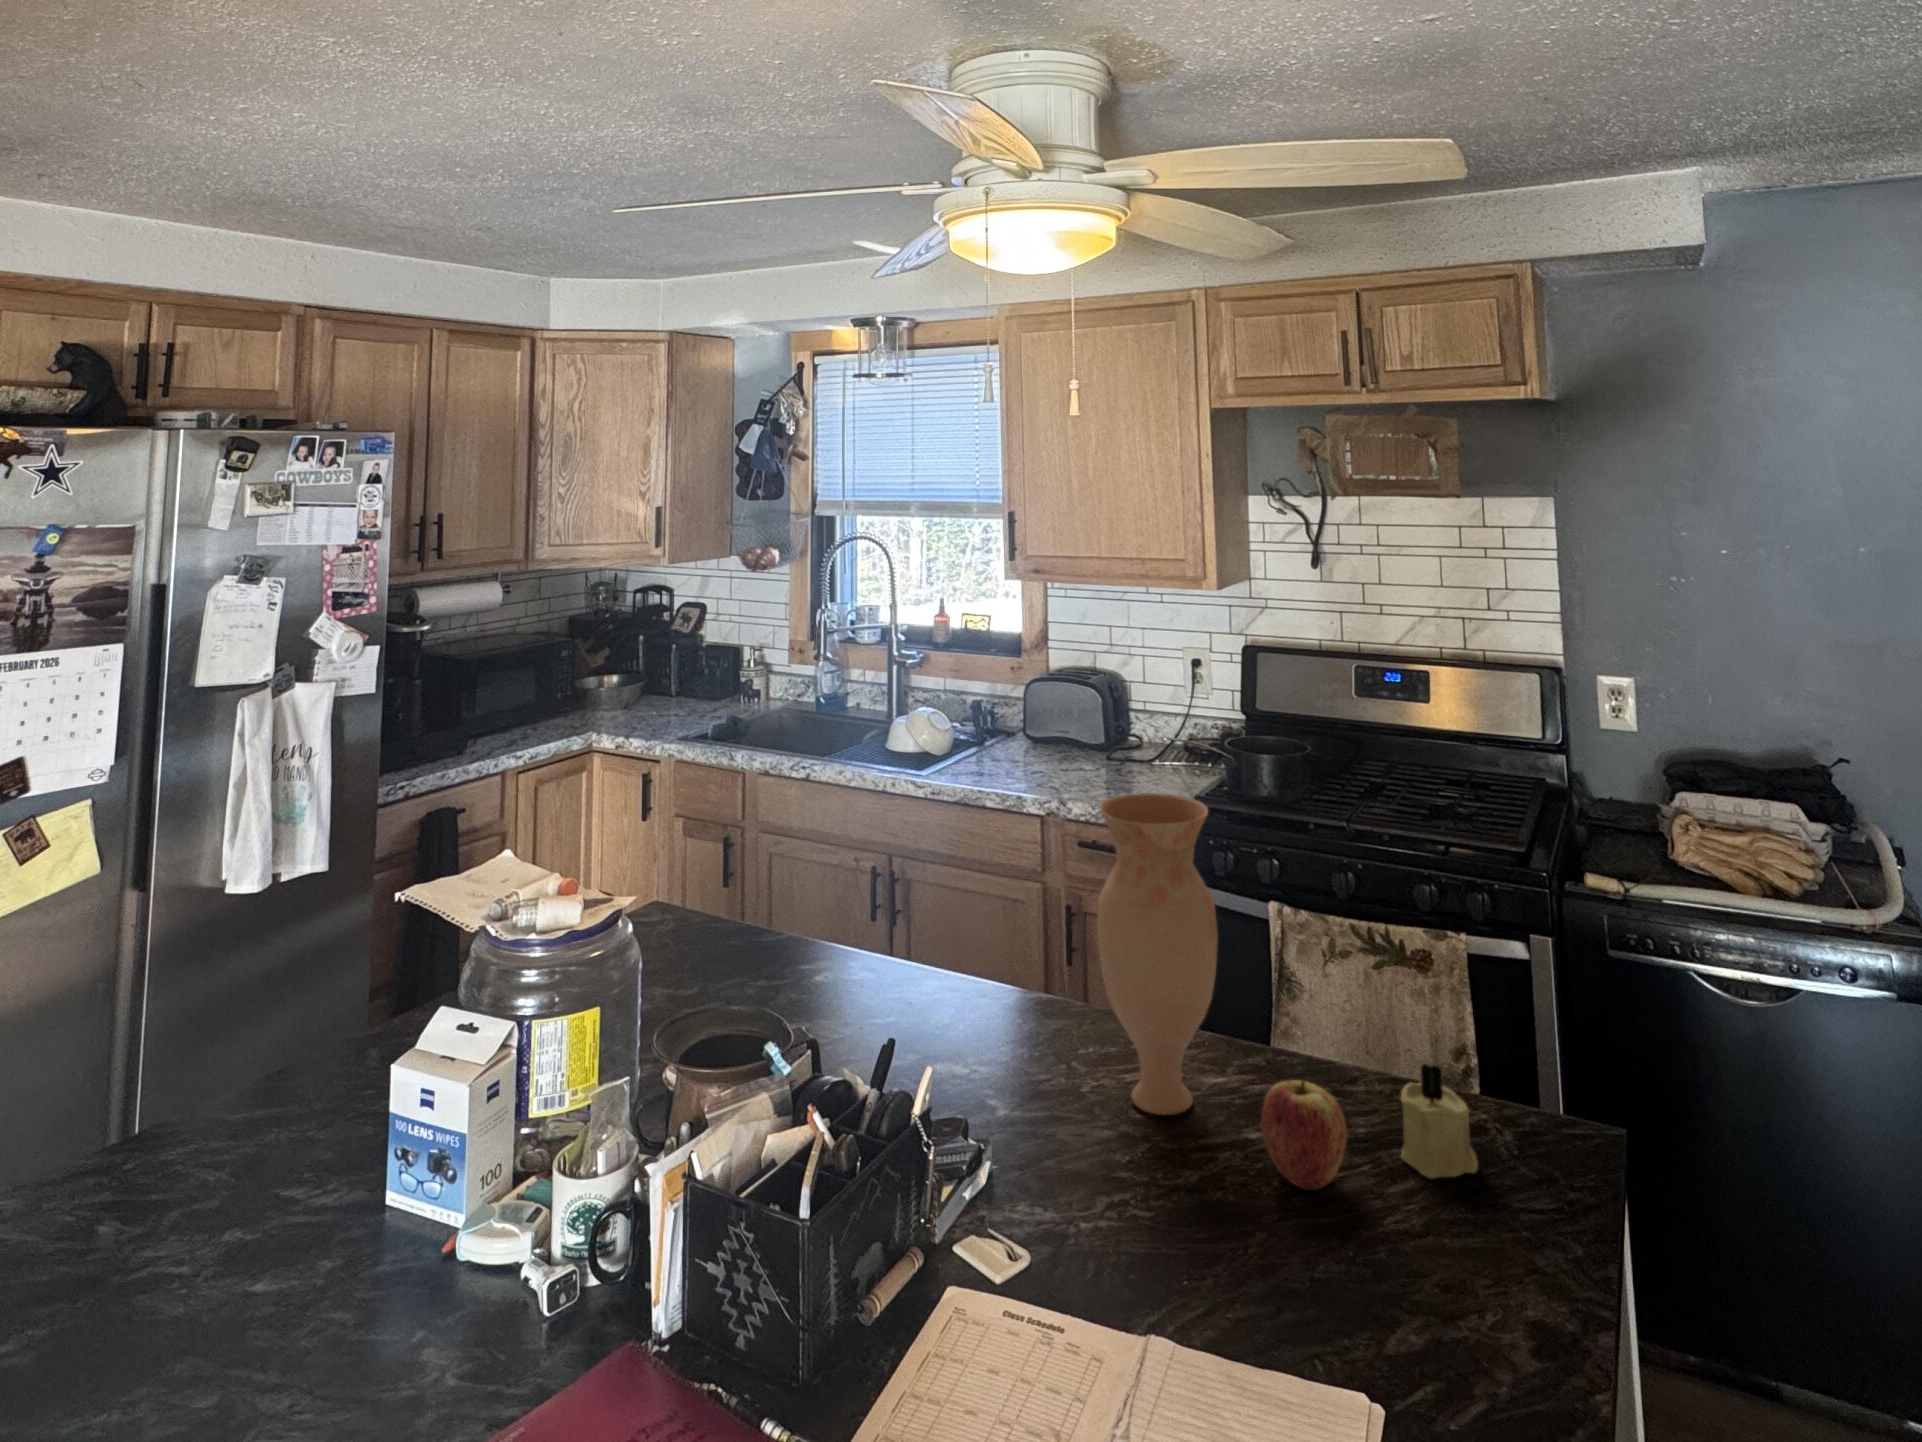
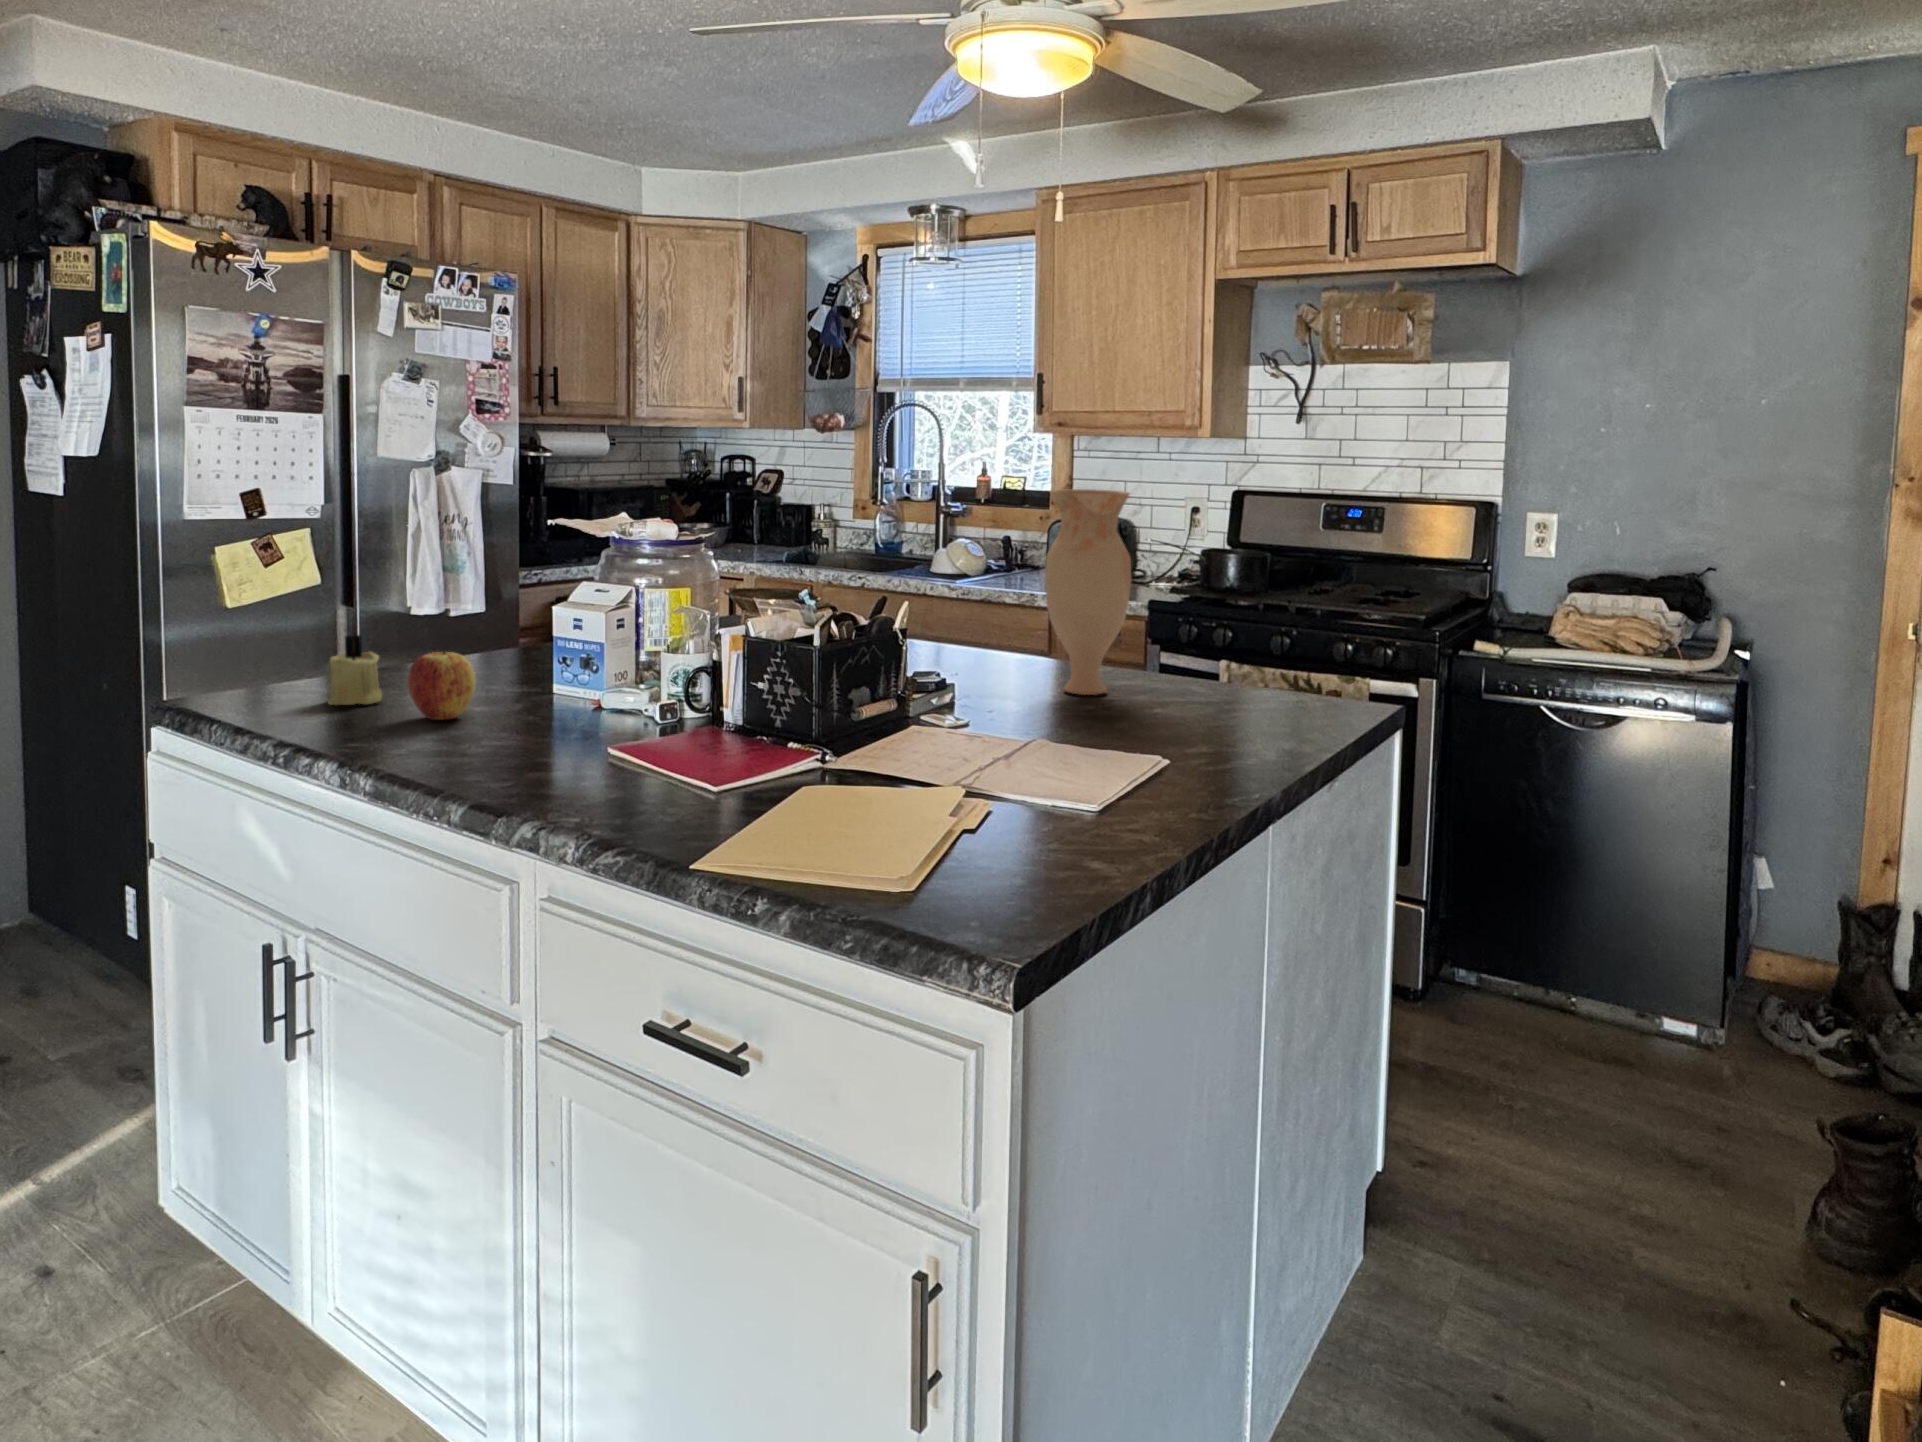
candle: present [1401,1064,1478,1179] -> present [328,635,382,705]
apple: present [1261,1080,1347,1190] -> present [407,650,476,720]

